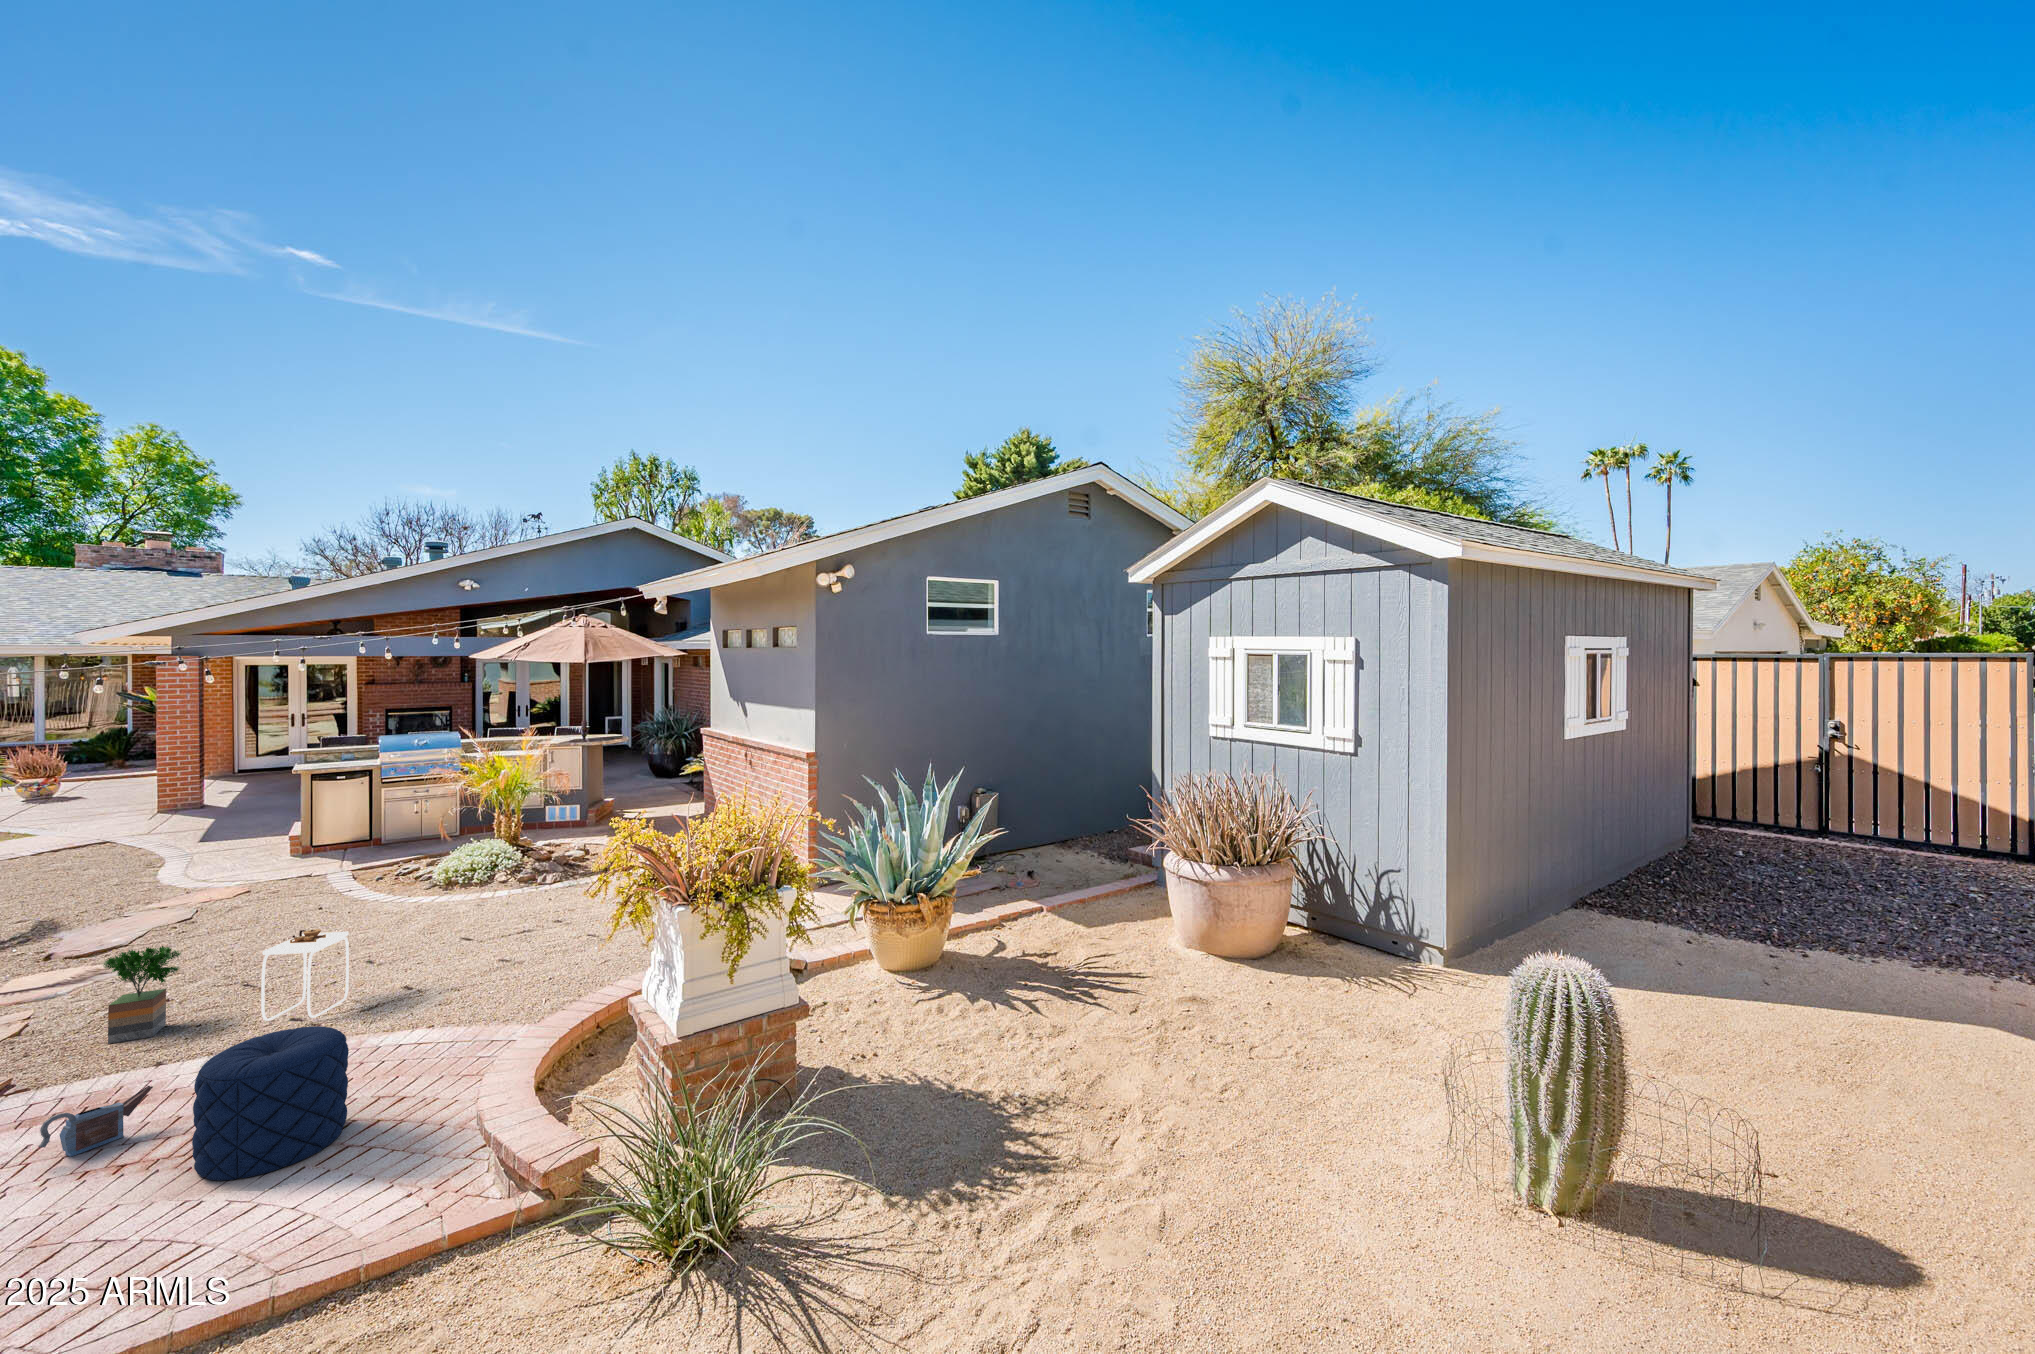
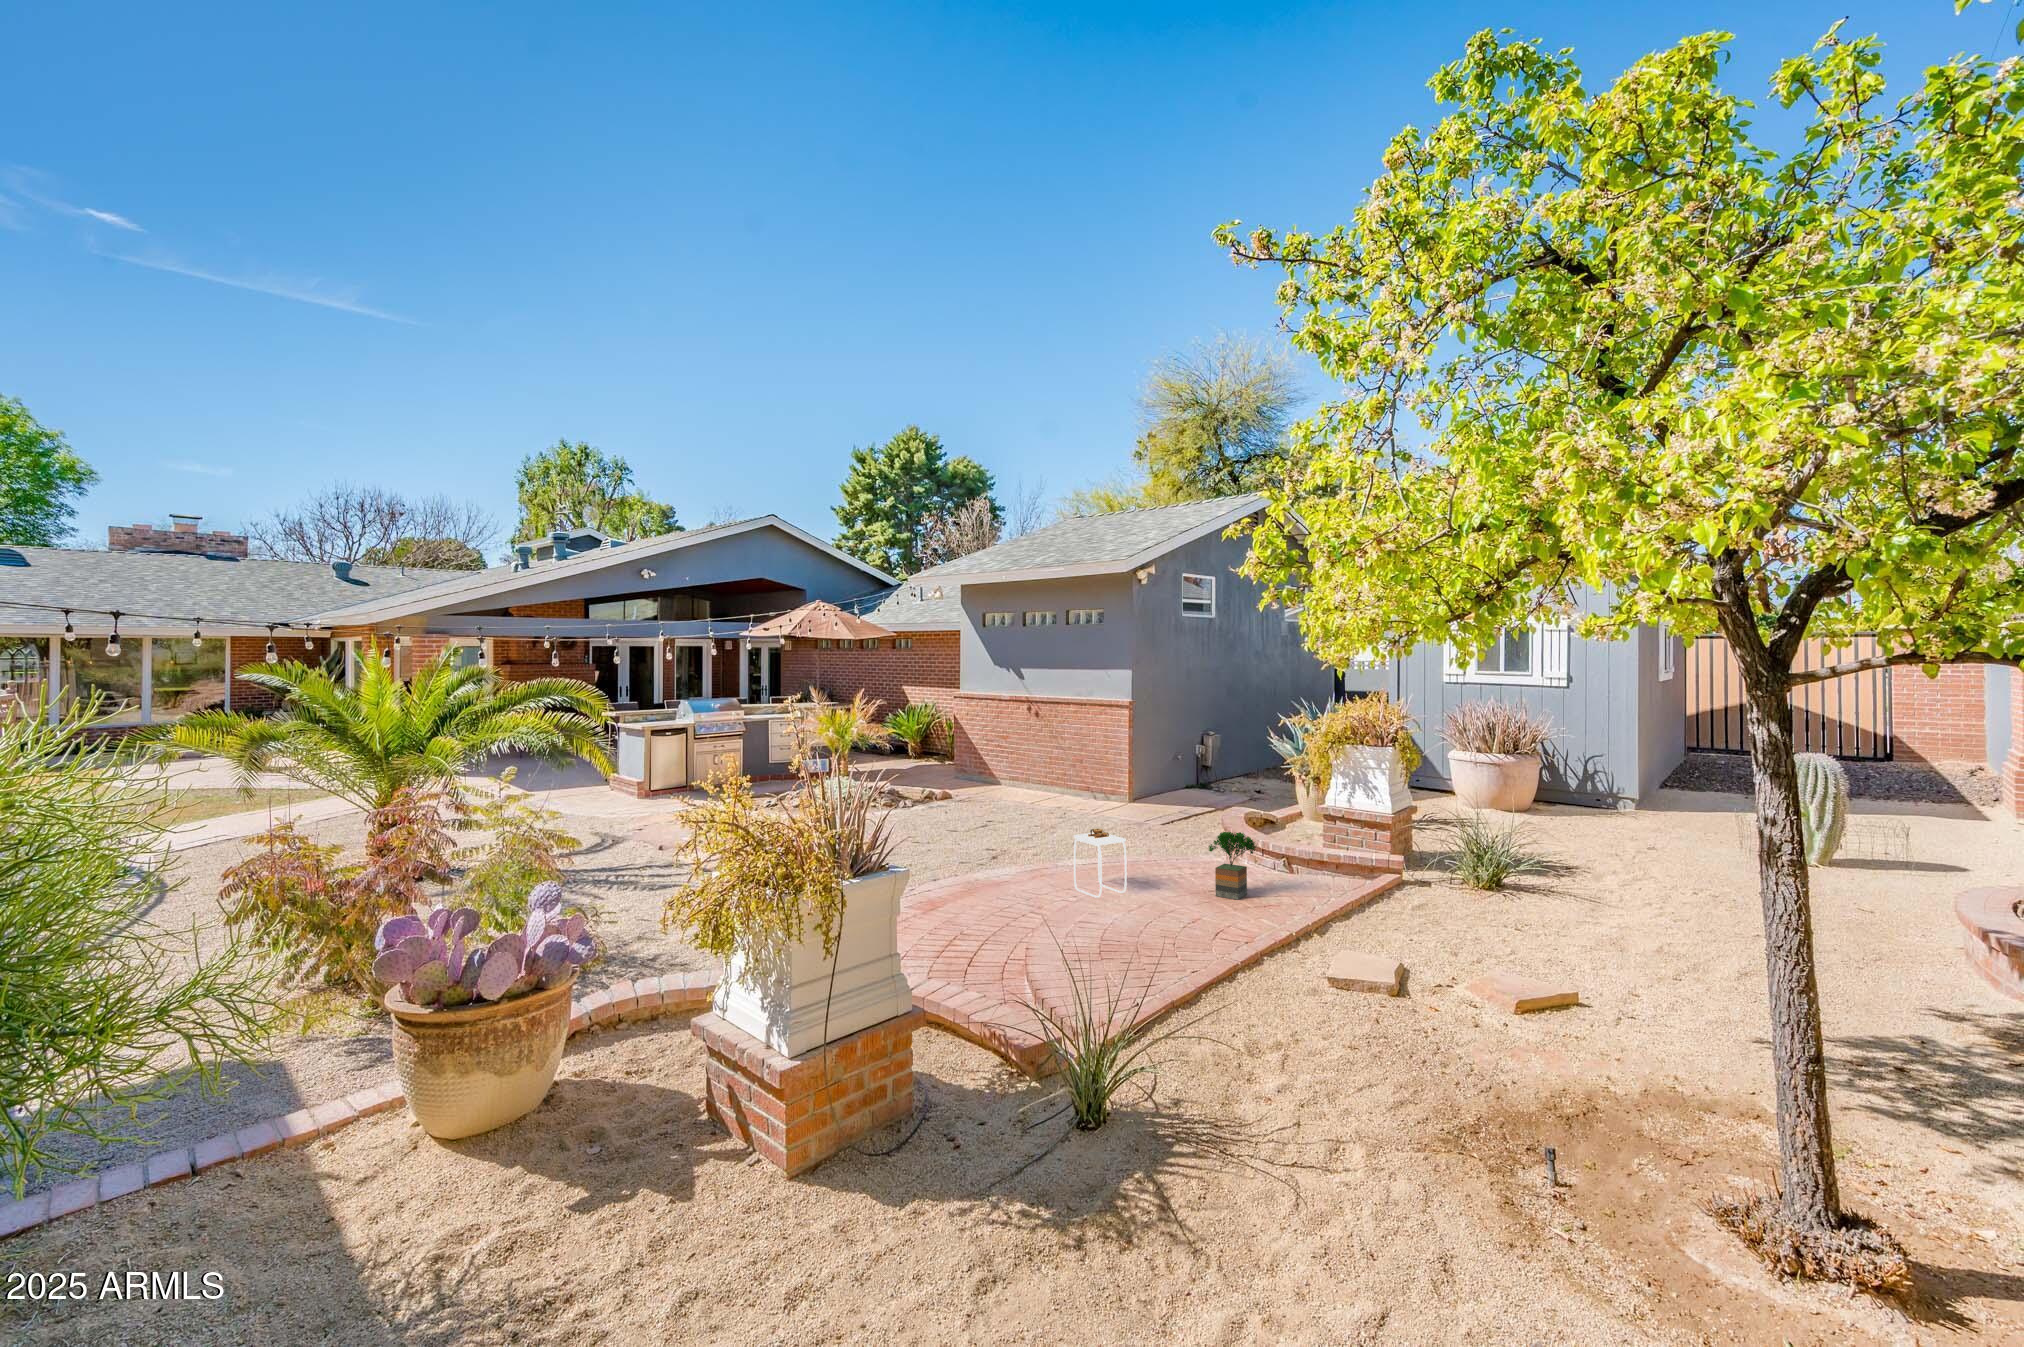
potted tree: present [103,946,181,1044] -> present [1209,832,1257,900]
pouf: present [192,1026,349,1181] -> none [1322,853,1401,936]
watering can: present [39,1086,153,1157] -> none [1249,904,1268,945]

